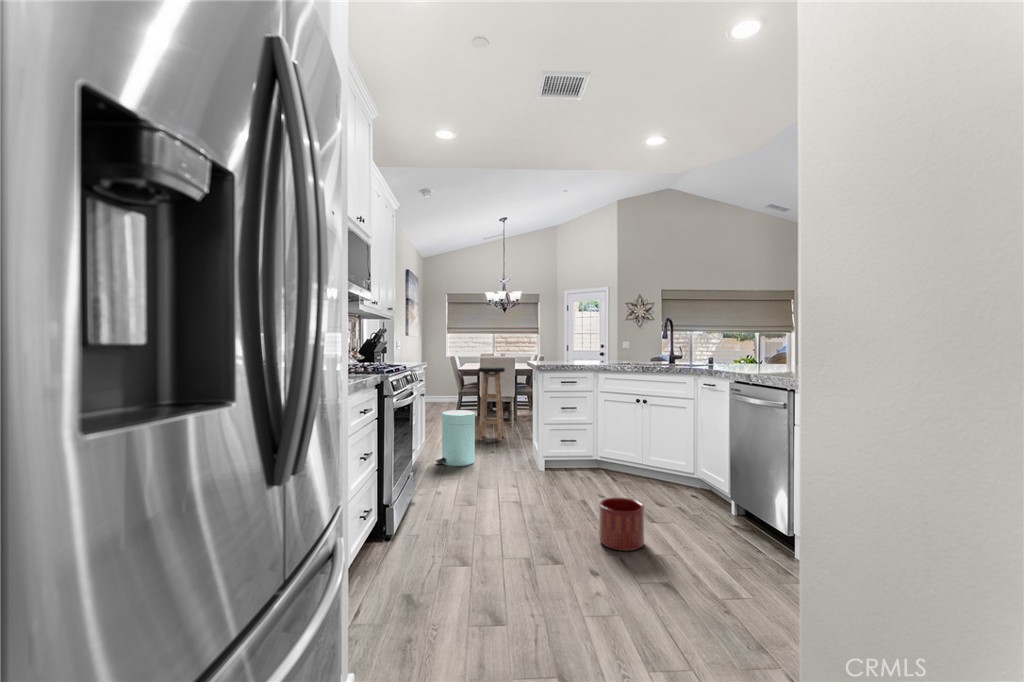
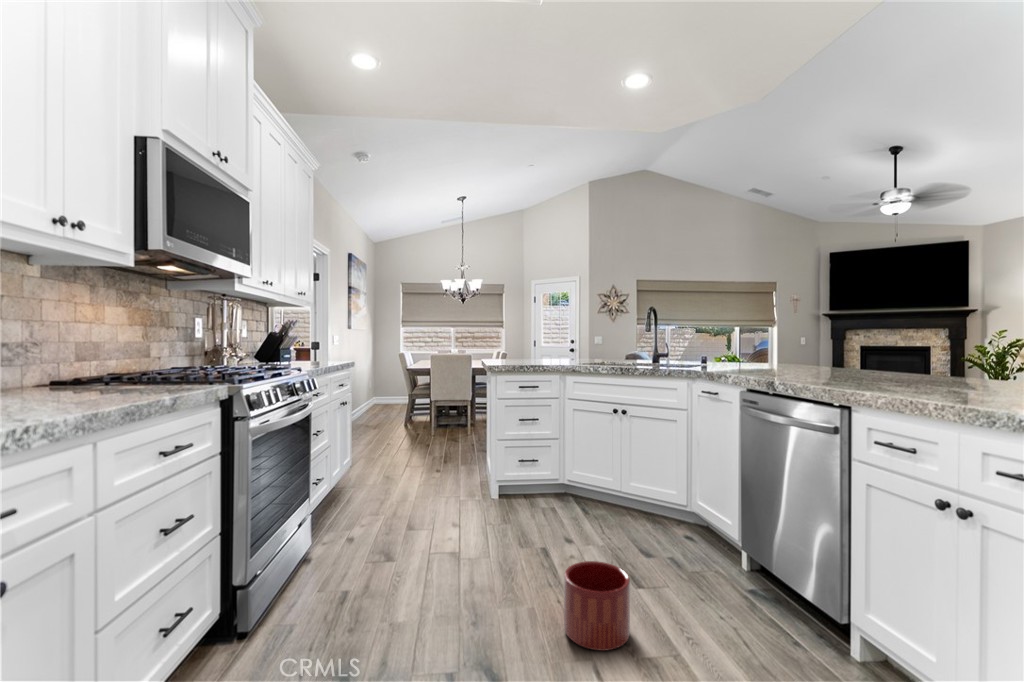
bar stool: present [478,367,505,441] -> none [424,366,456,455]
trash can: present [436,410,475,466] -> none [361,421,412,493]

